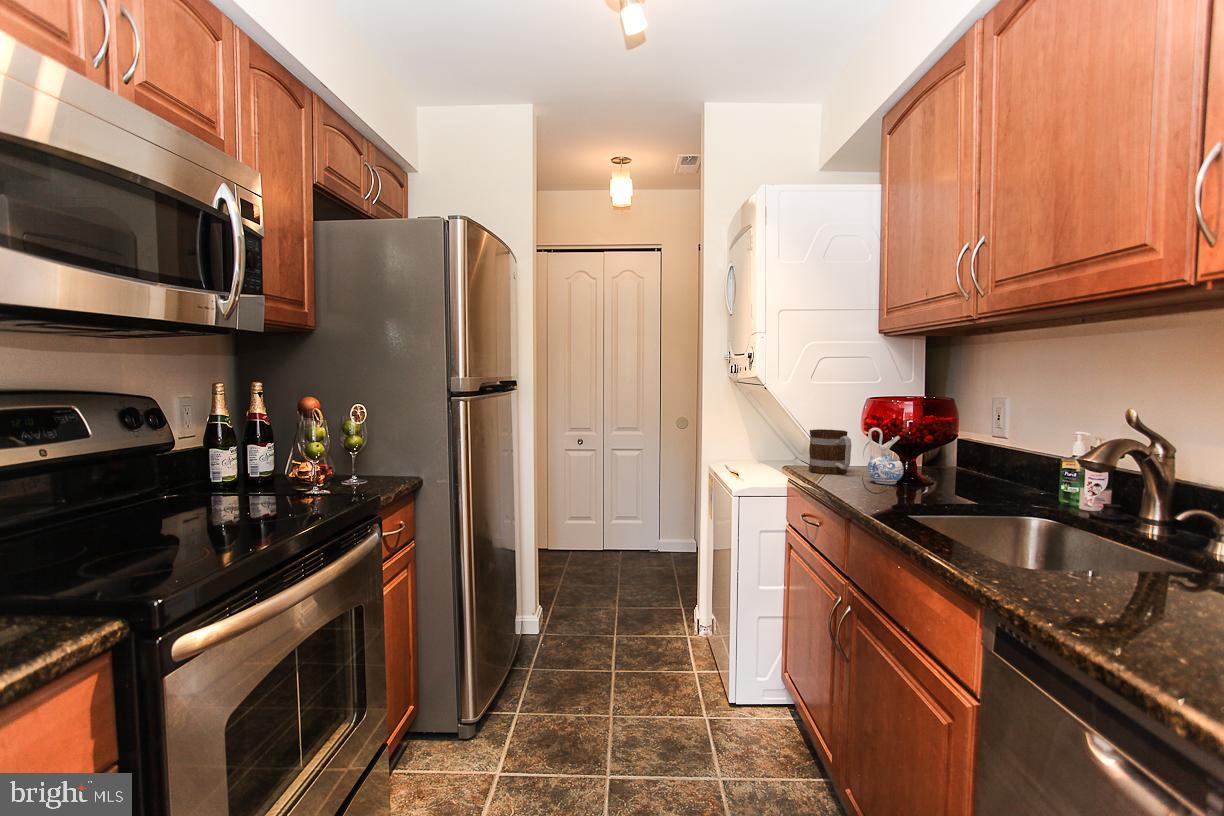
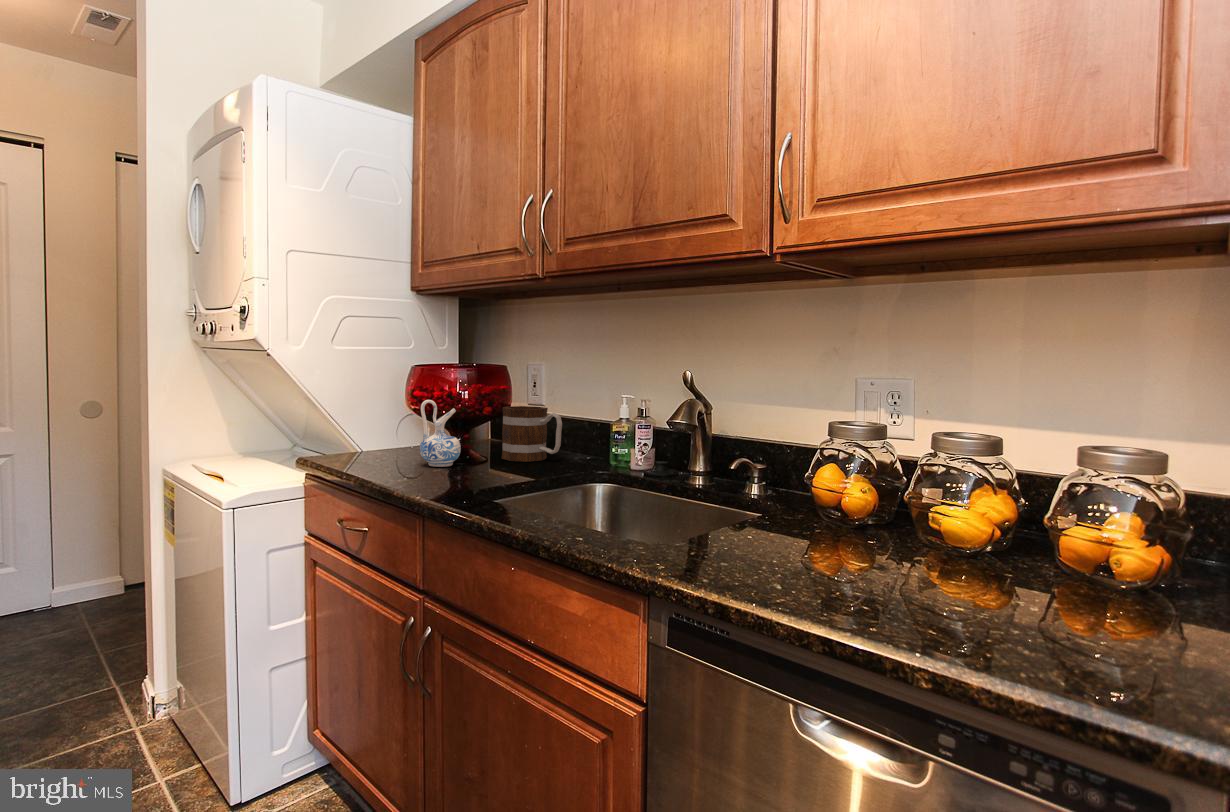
mug: present [809,429,851,474] -> present [502,406,562,462]

